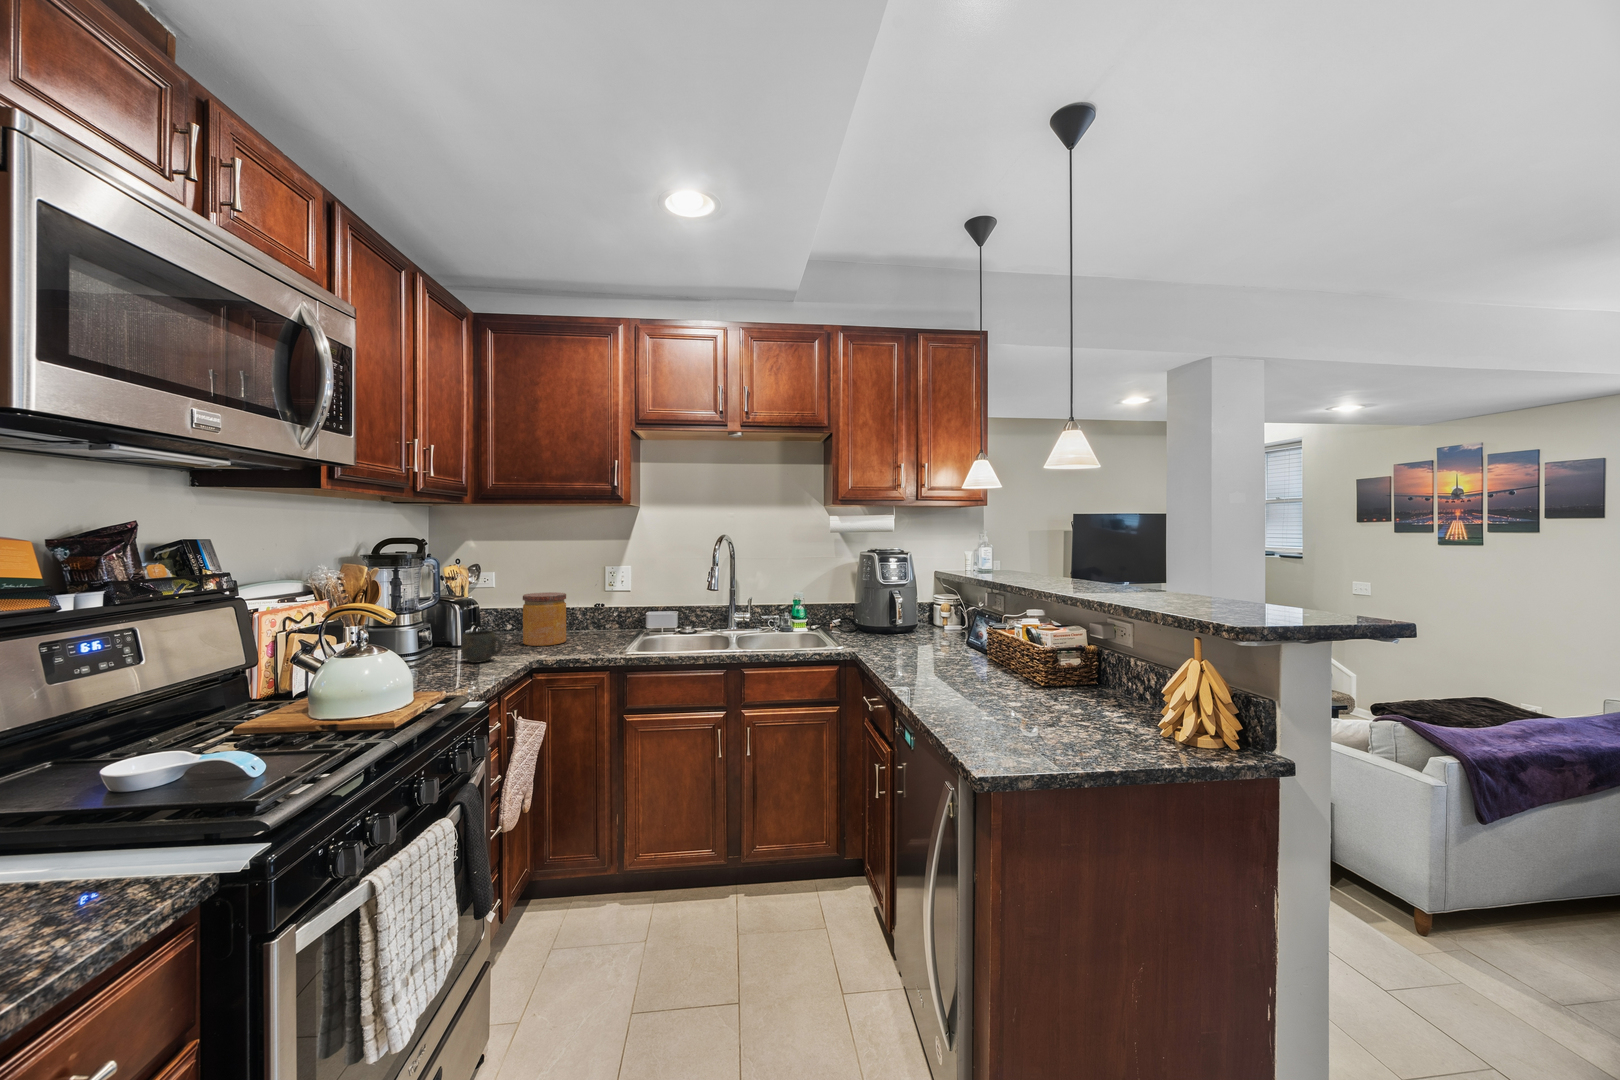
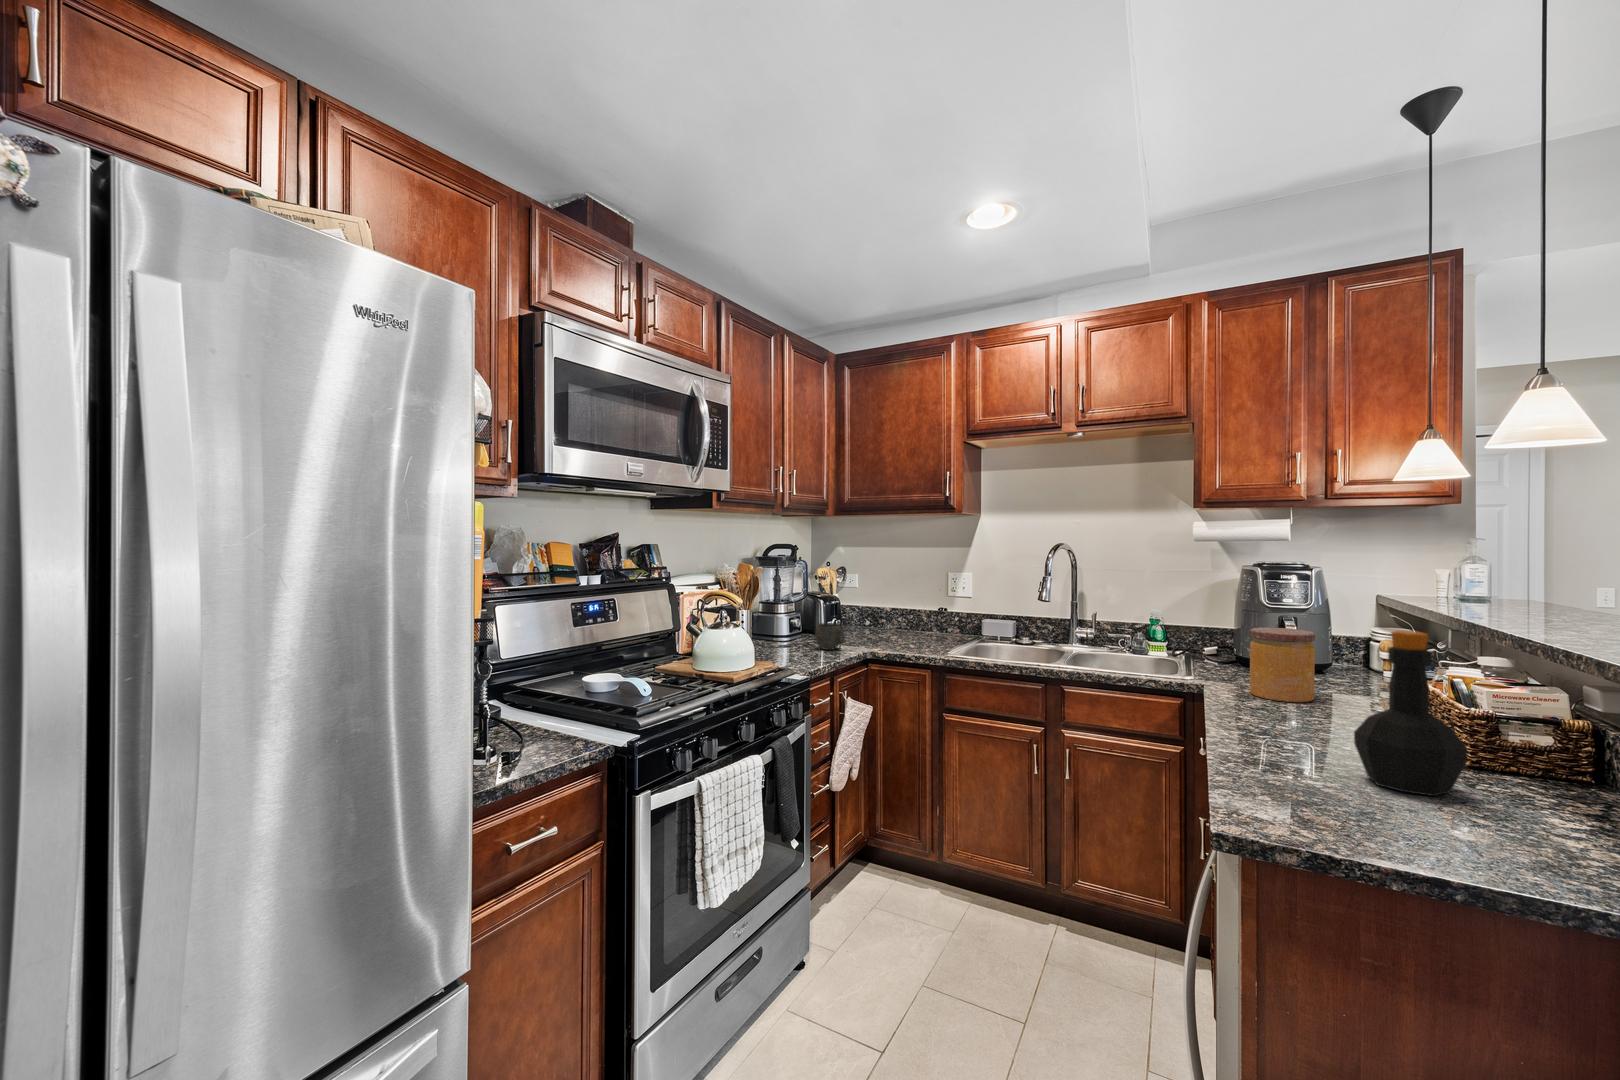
jar: present [523,592,566,646] -> present [1250,627,1315,702]
bottle: none [1035,598,1106,724] -> present [1354,631,1468,796]

